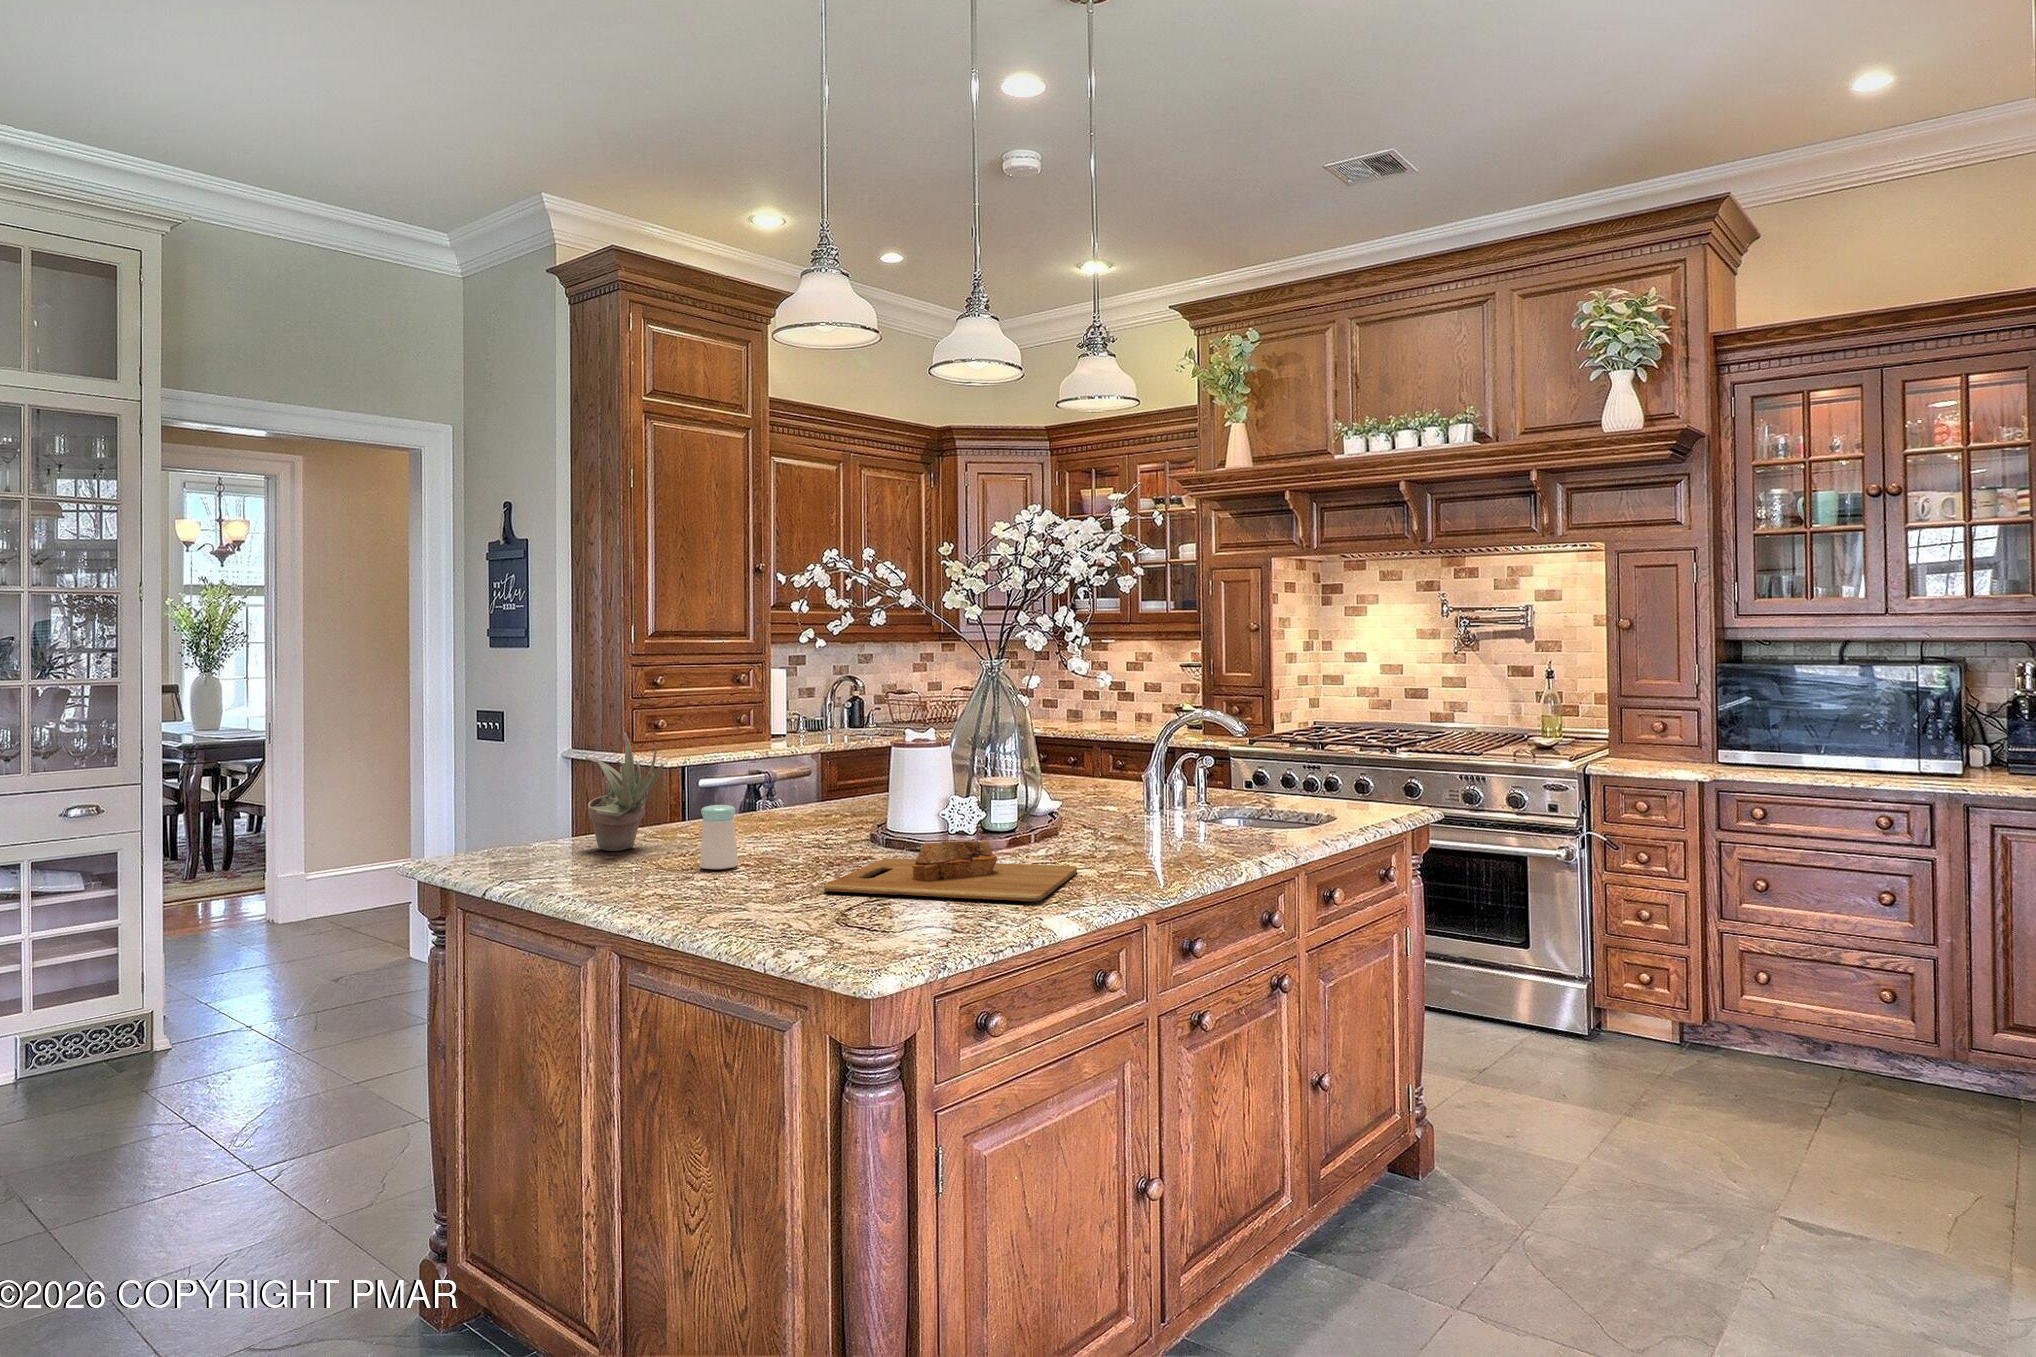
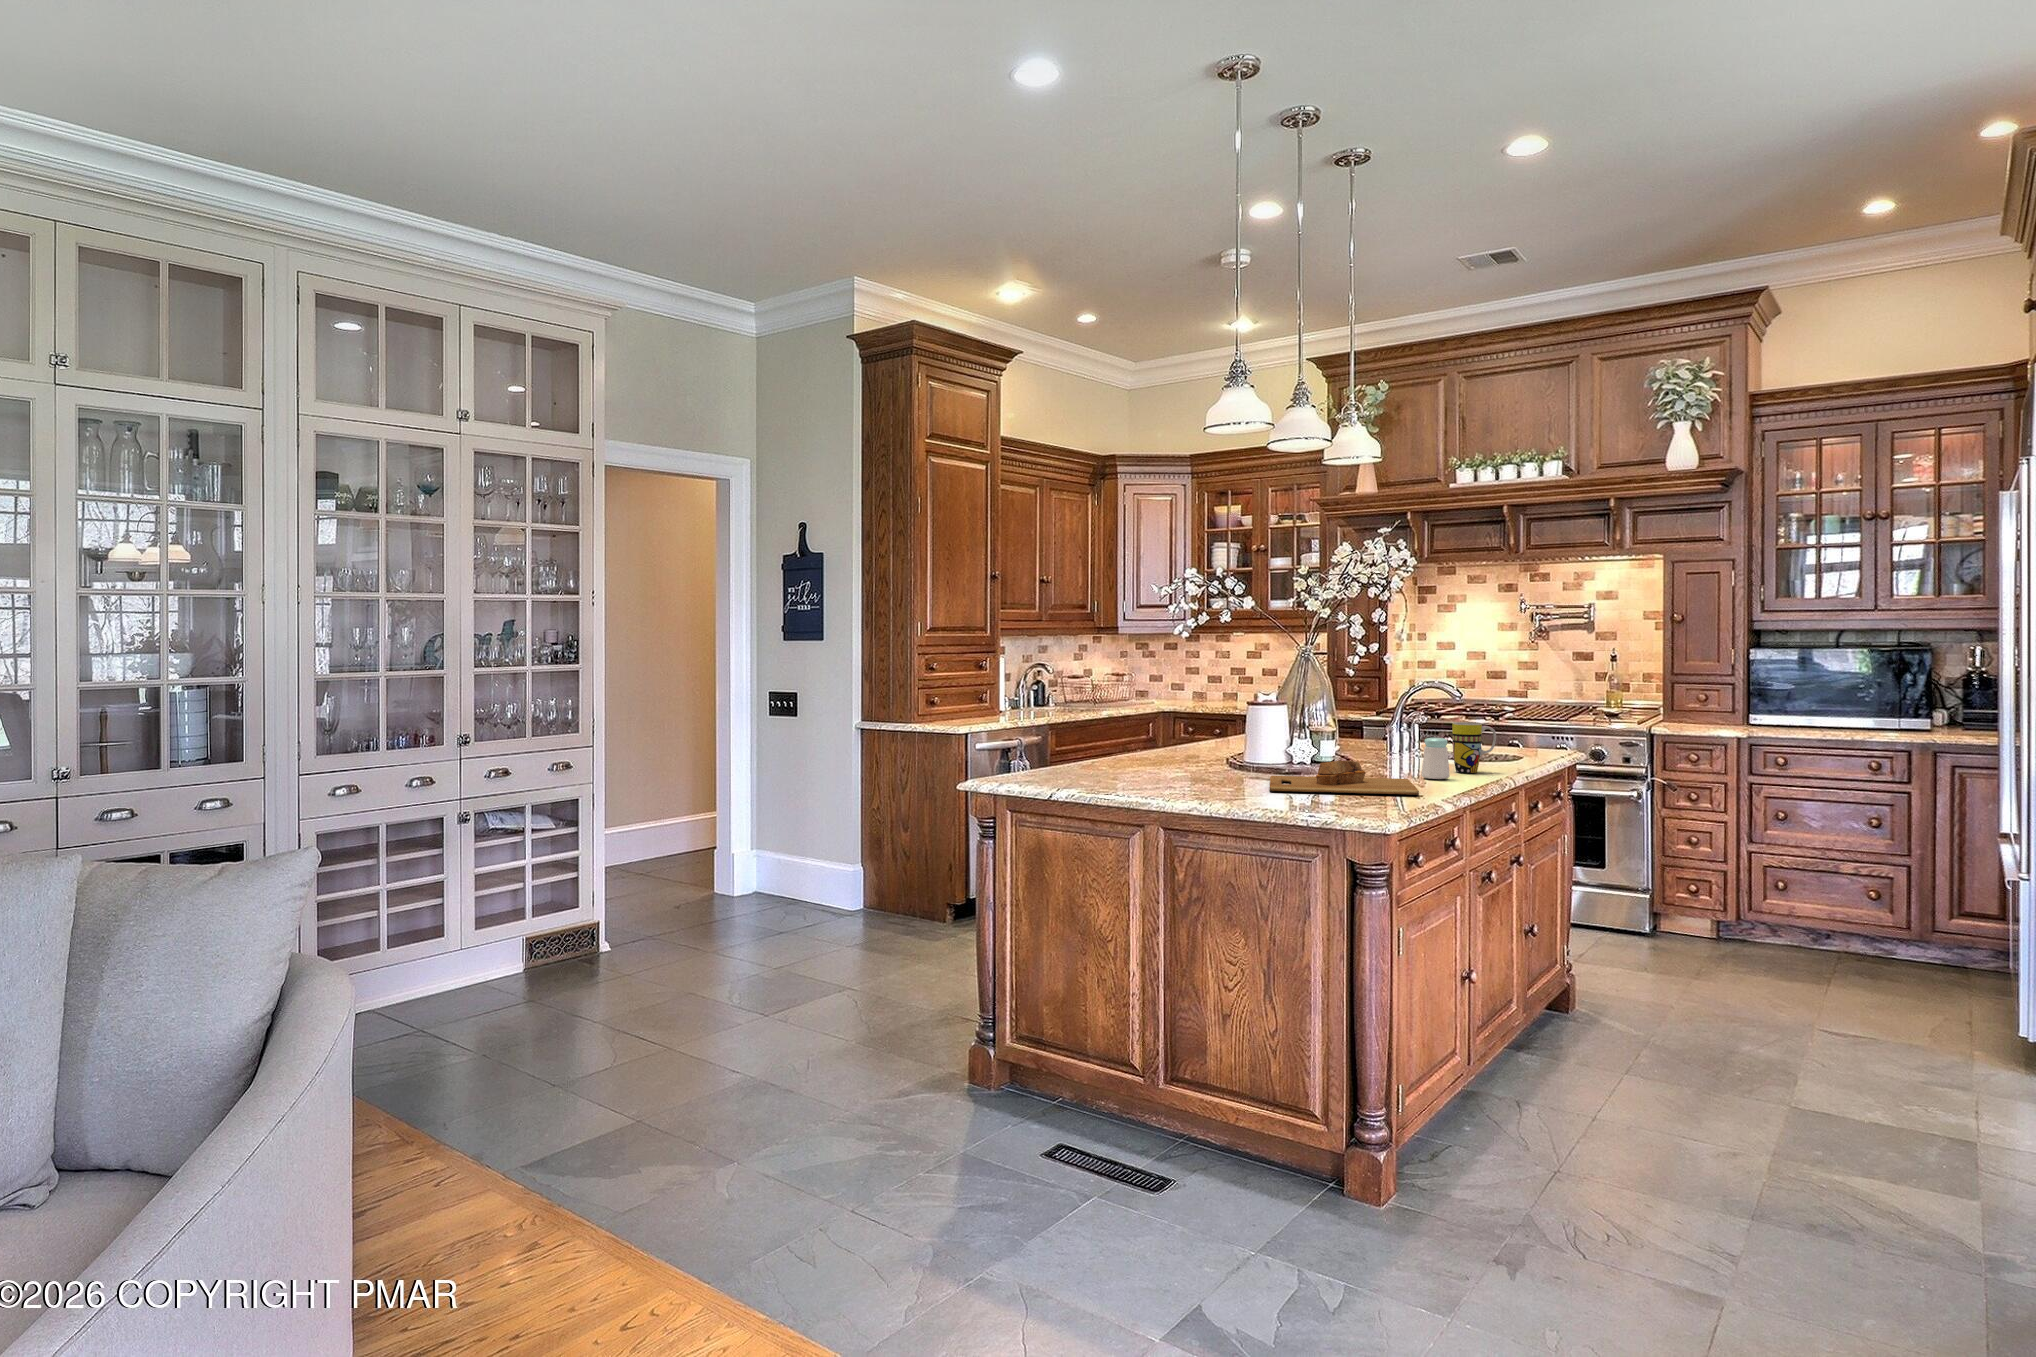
succulent plant: present [586,733,664,851] -> none [1046,692,1102,773]
mug: none [1181,775,1245,852] -> present [1452,722,1496,773]
salt shaker: present [700,805,738,869] -> present [1422,738,1450,779]

